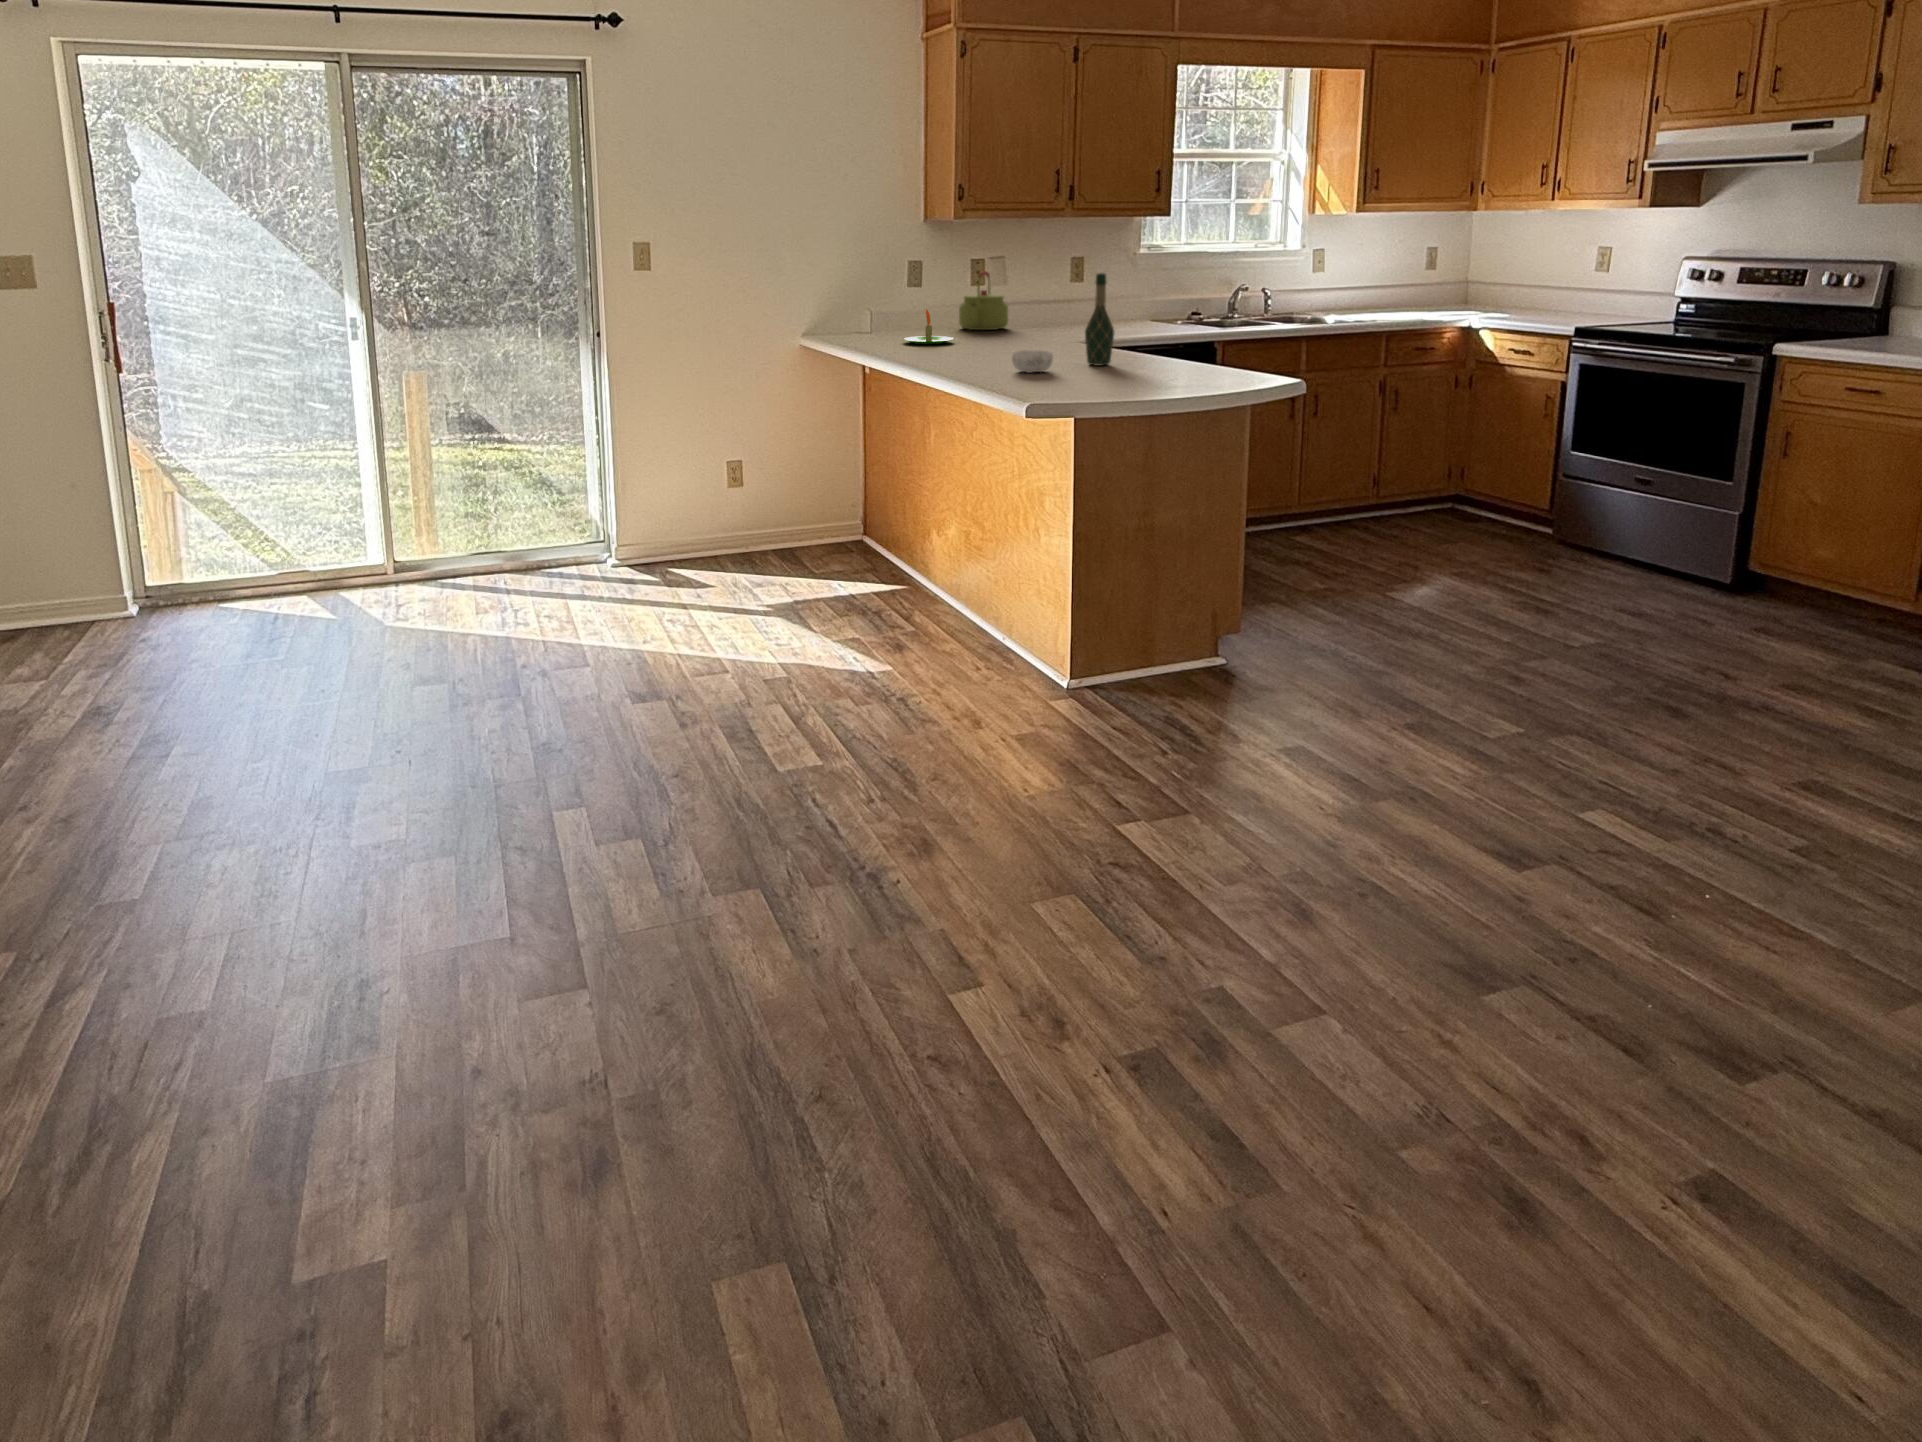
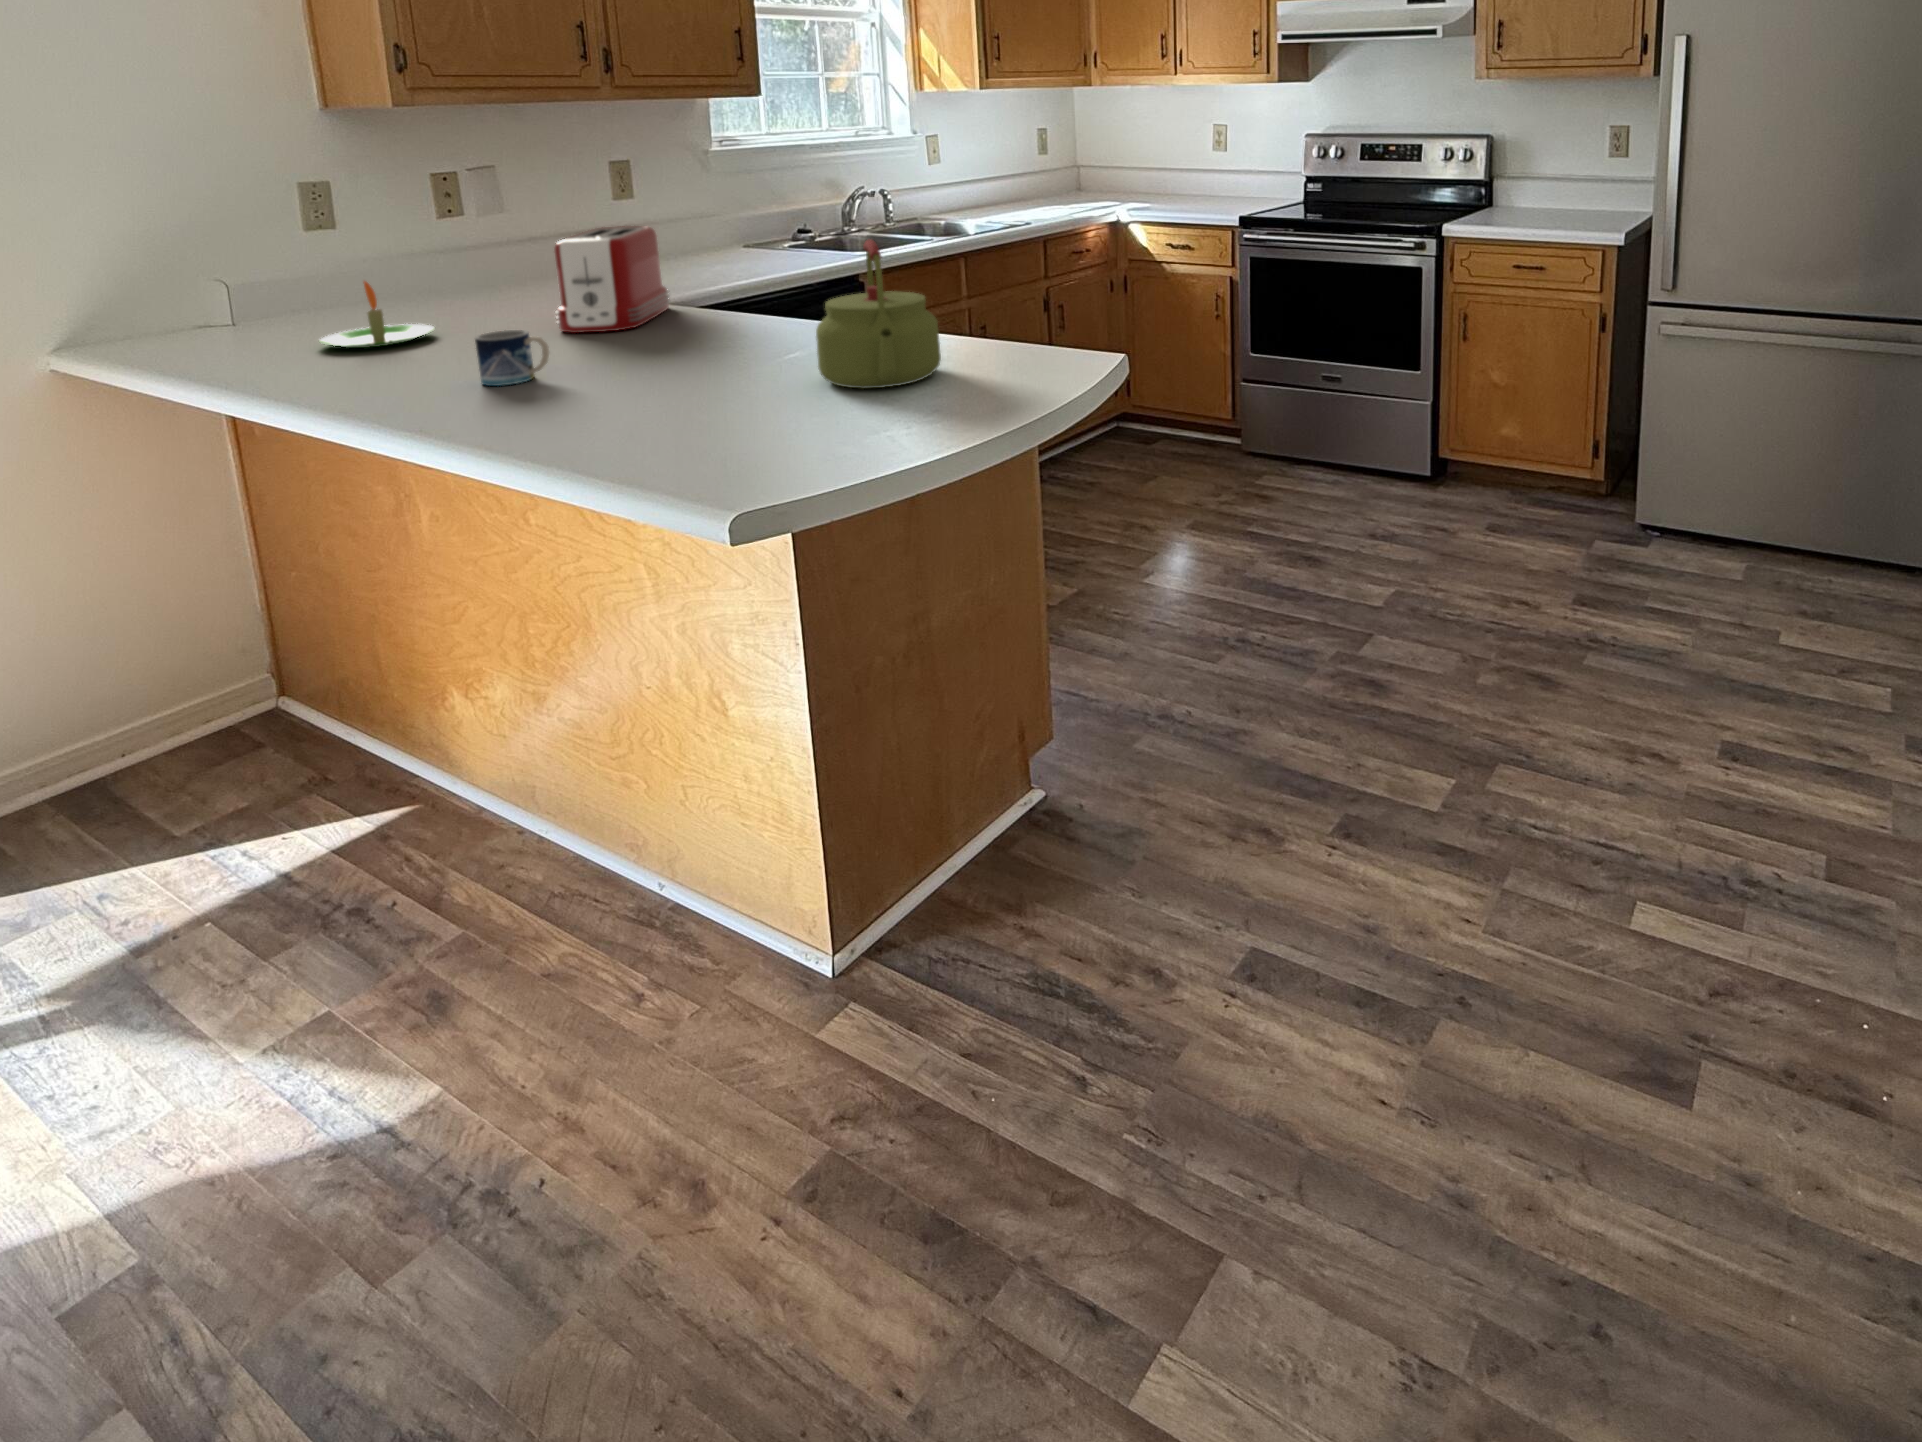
kettle: present [959,271,1008,330] -> present [816,239,941,388]
wine bottle: present [1085,273,1114,366] -> none [728,203,782,362]
toaster: none [1010,291,1076,348] -> present [554,226,670,333]
mug: none [962,334,994,361] -> present [475,330,549,386]
decorative bowl: present [1012,350,1053,373] -> none [607,354,690,403]

